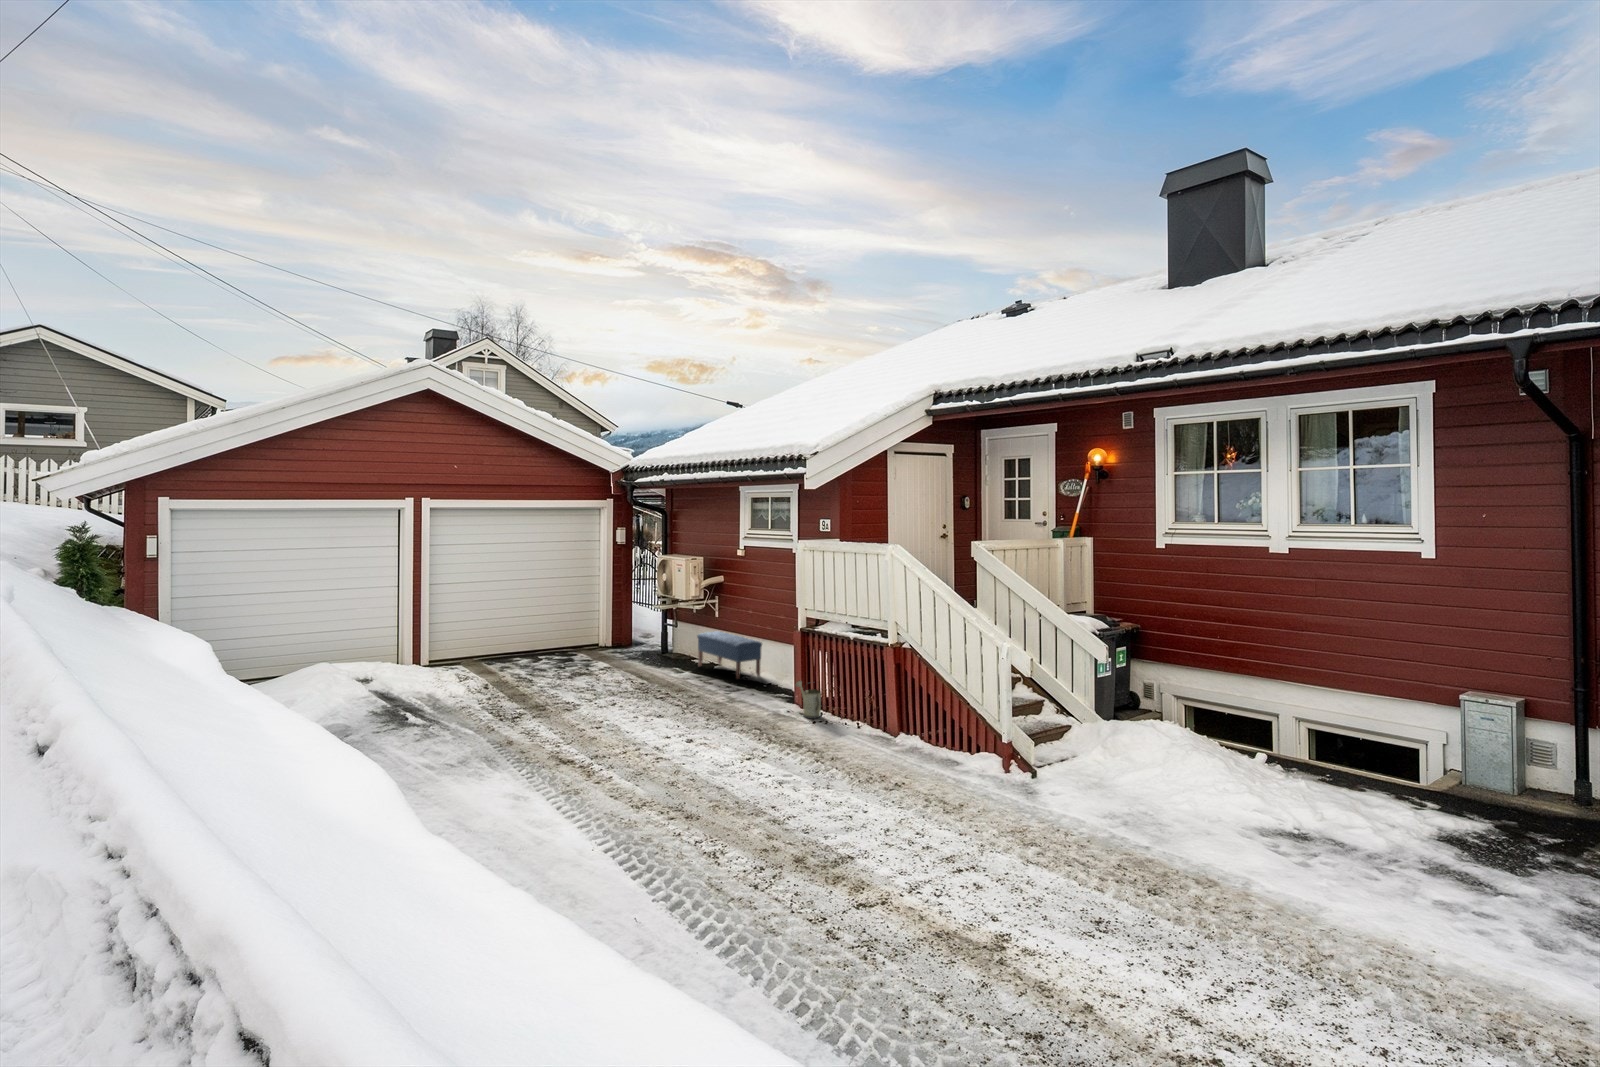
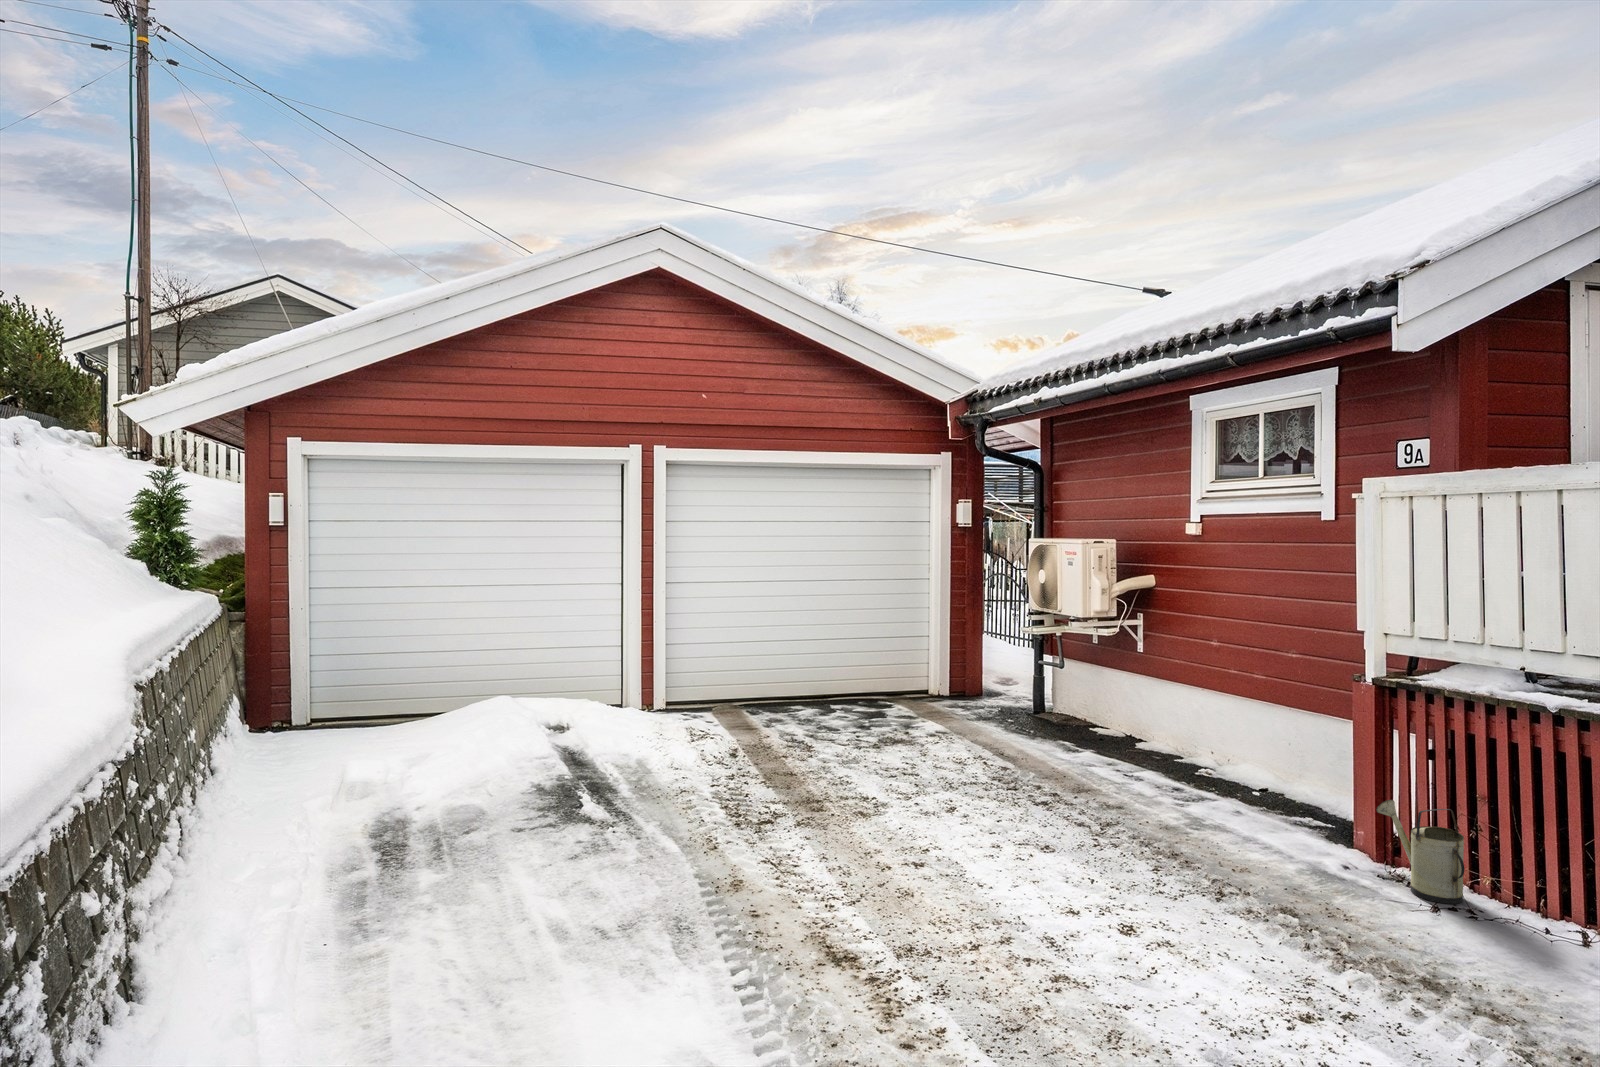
bench: present [697,631,762,679] -> none [1104,678,1247,775]

